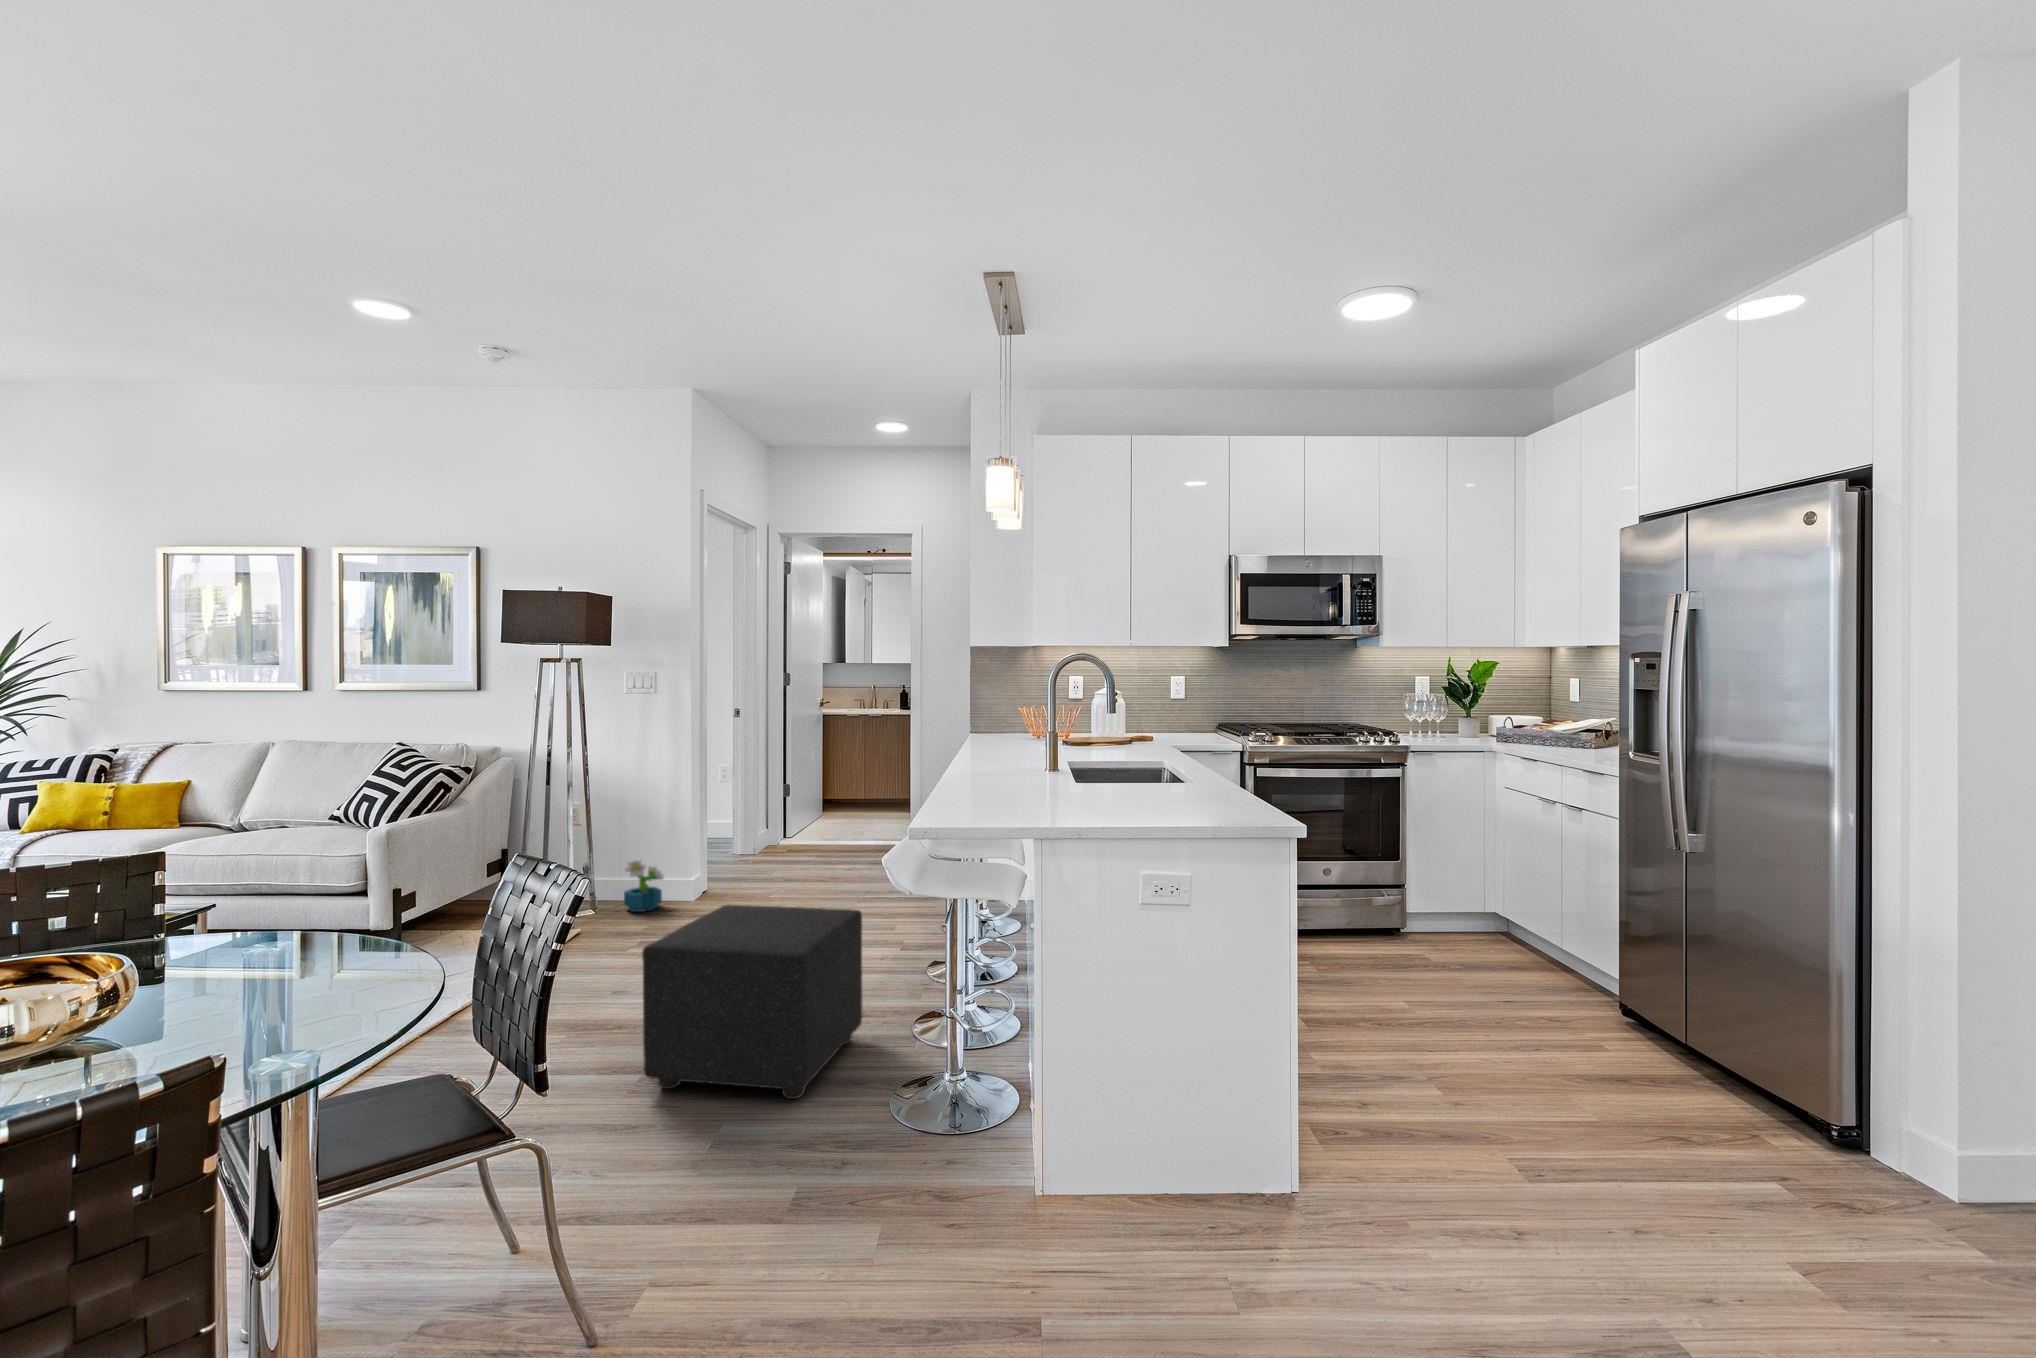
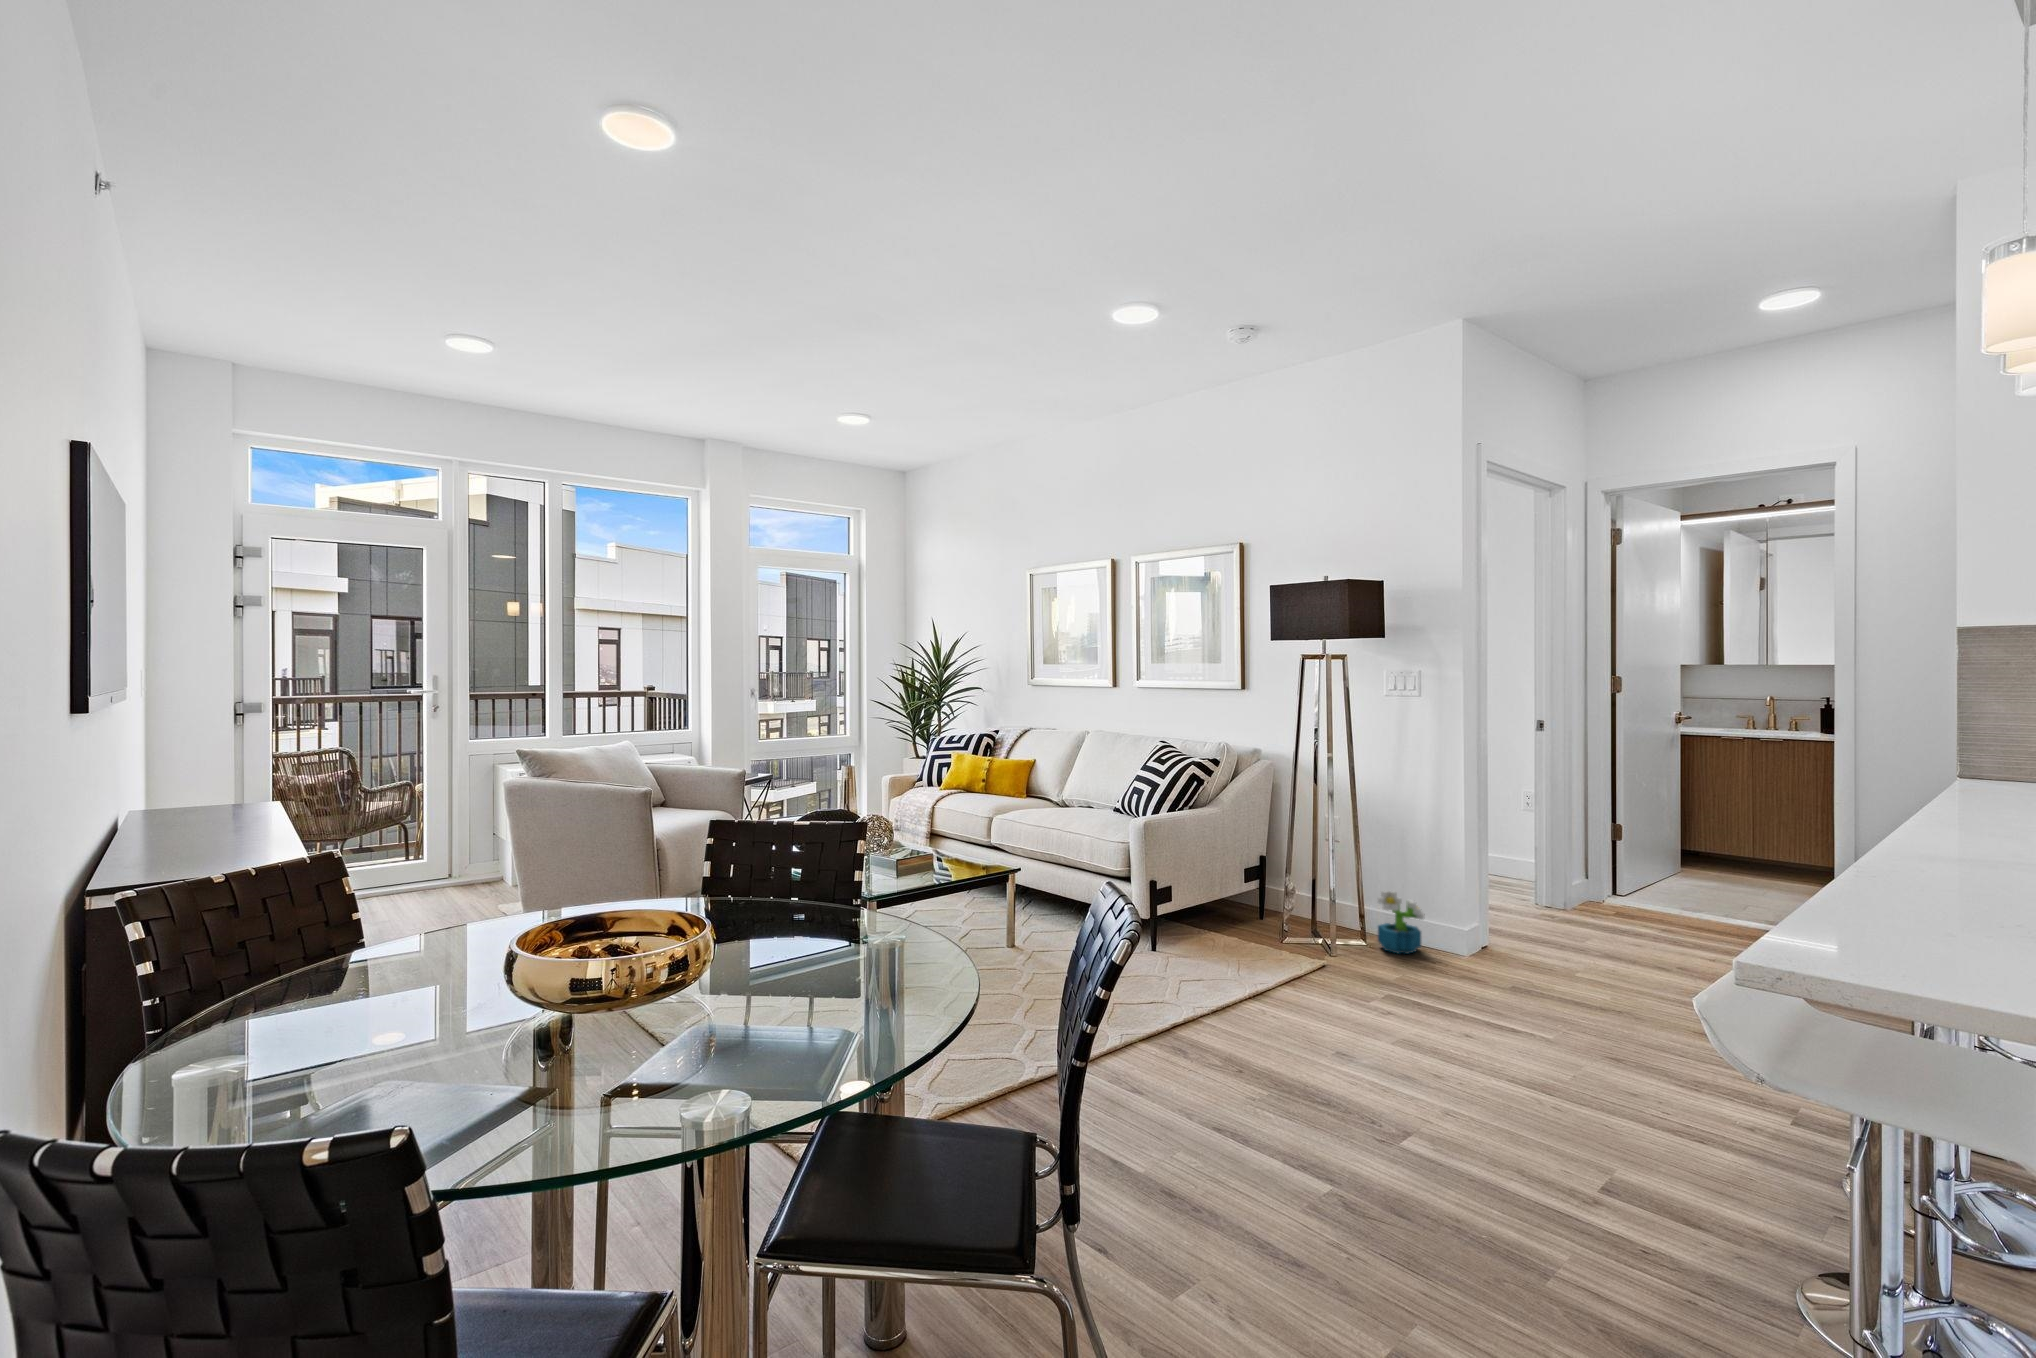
ottoman: present [642,905,862,1099] -> none [1310,976,1644,1289]

